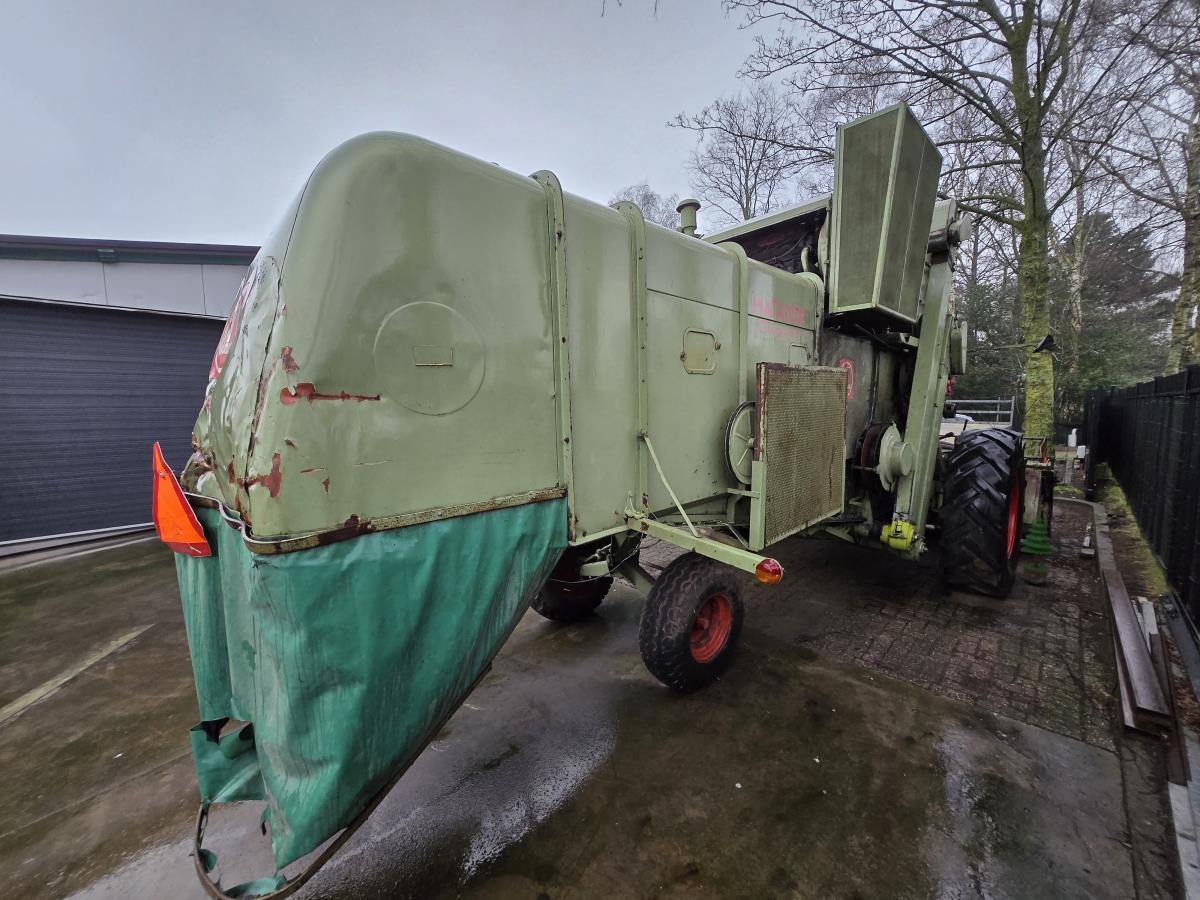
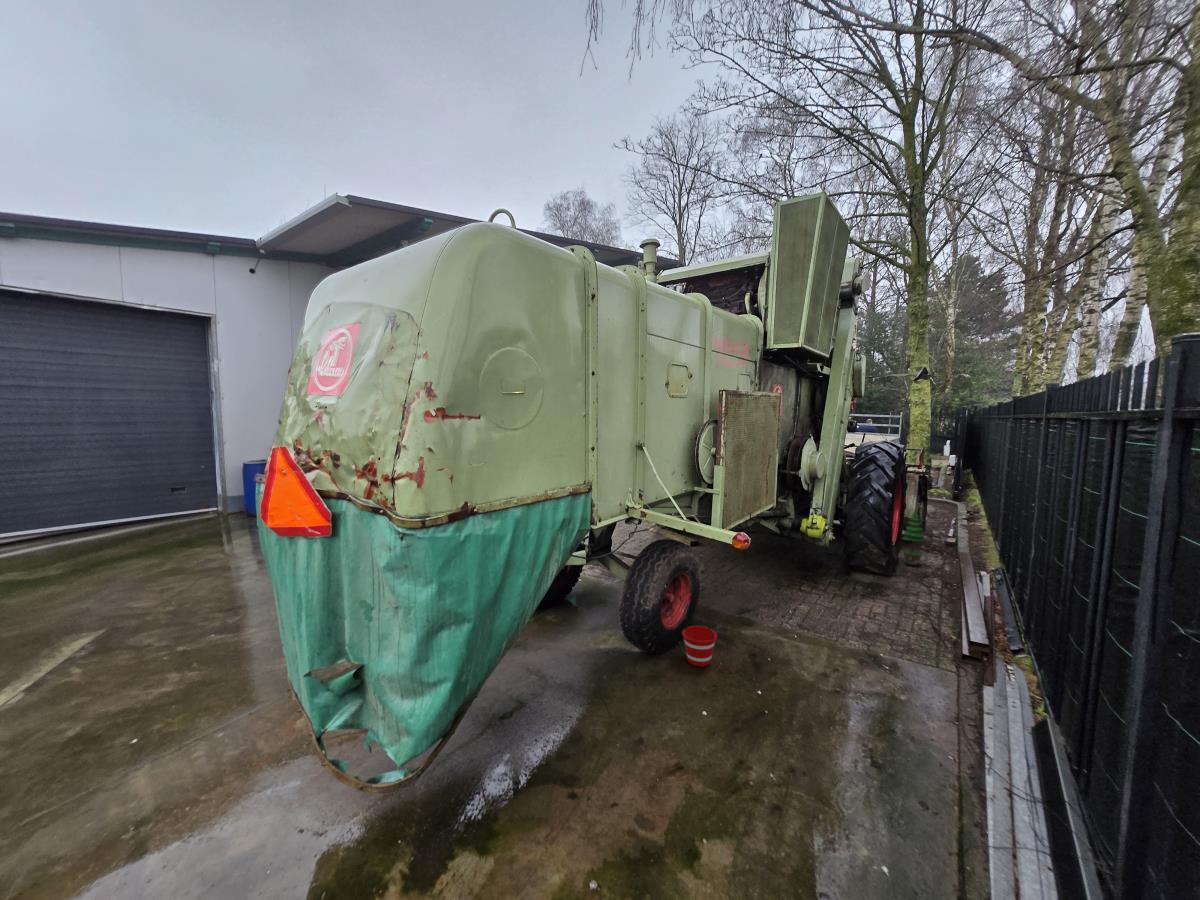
bucket: none [713,655,759,718] -> present [682,618,717,667]

